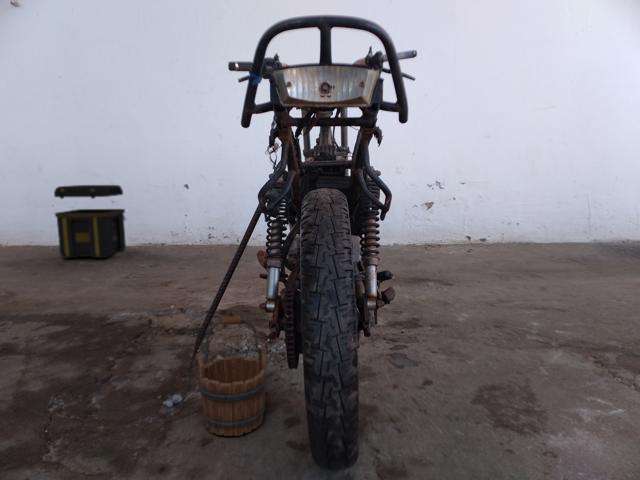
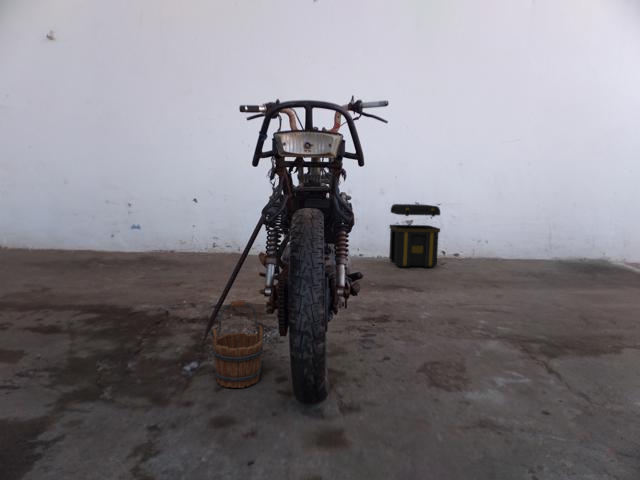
toolbox: present [54,185,126,258] -> present [389,204,440,267]

